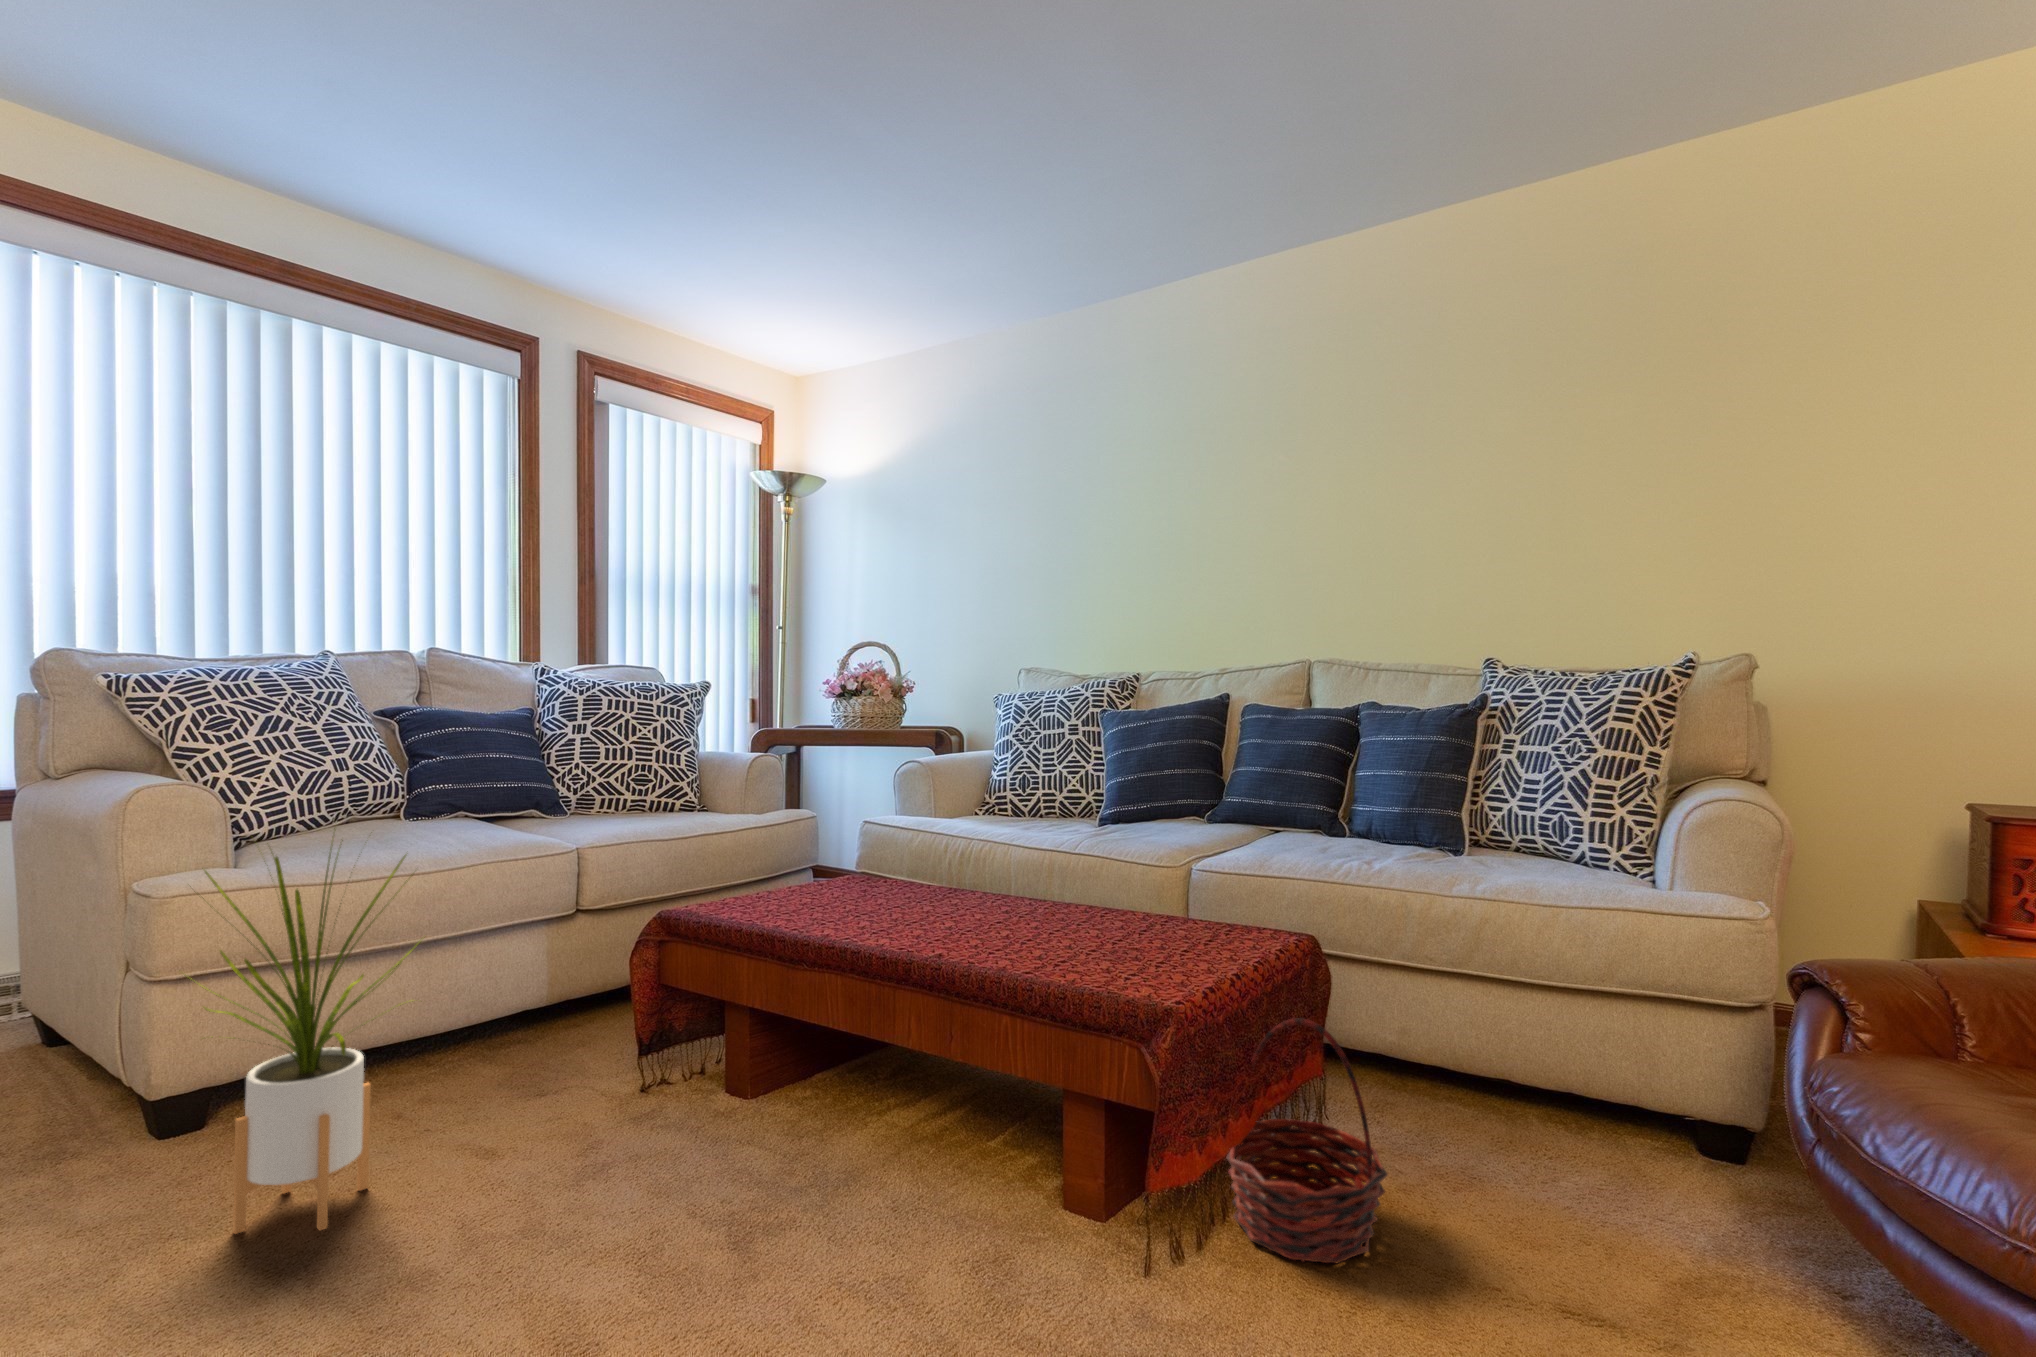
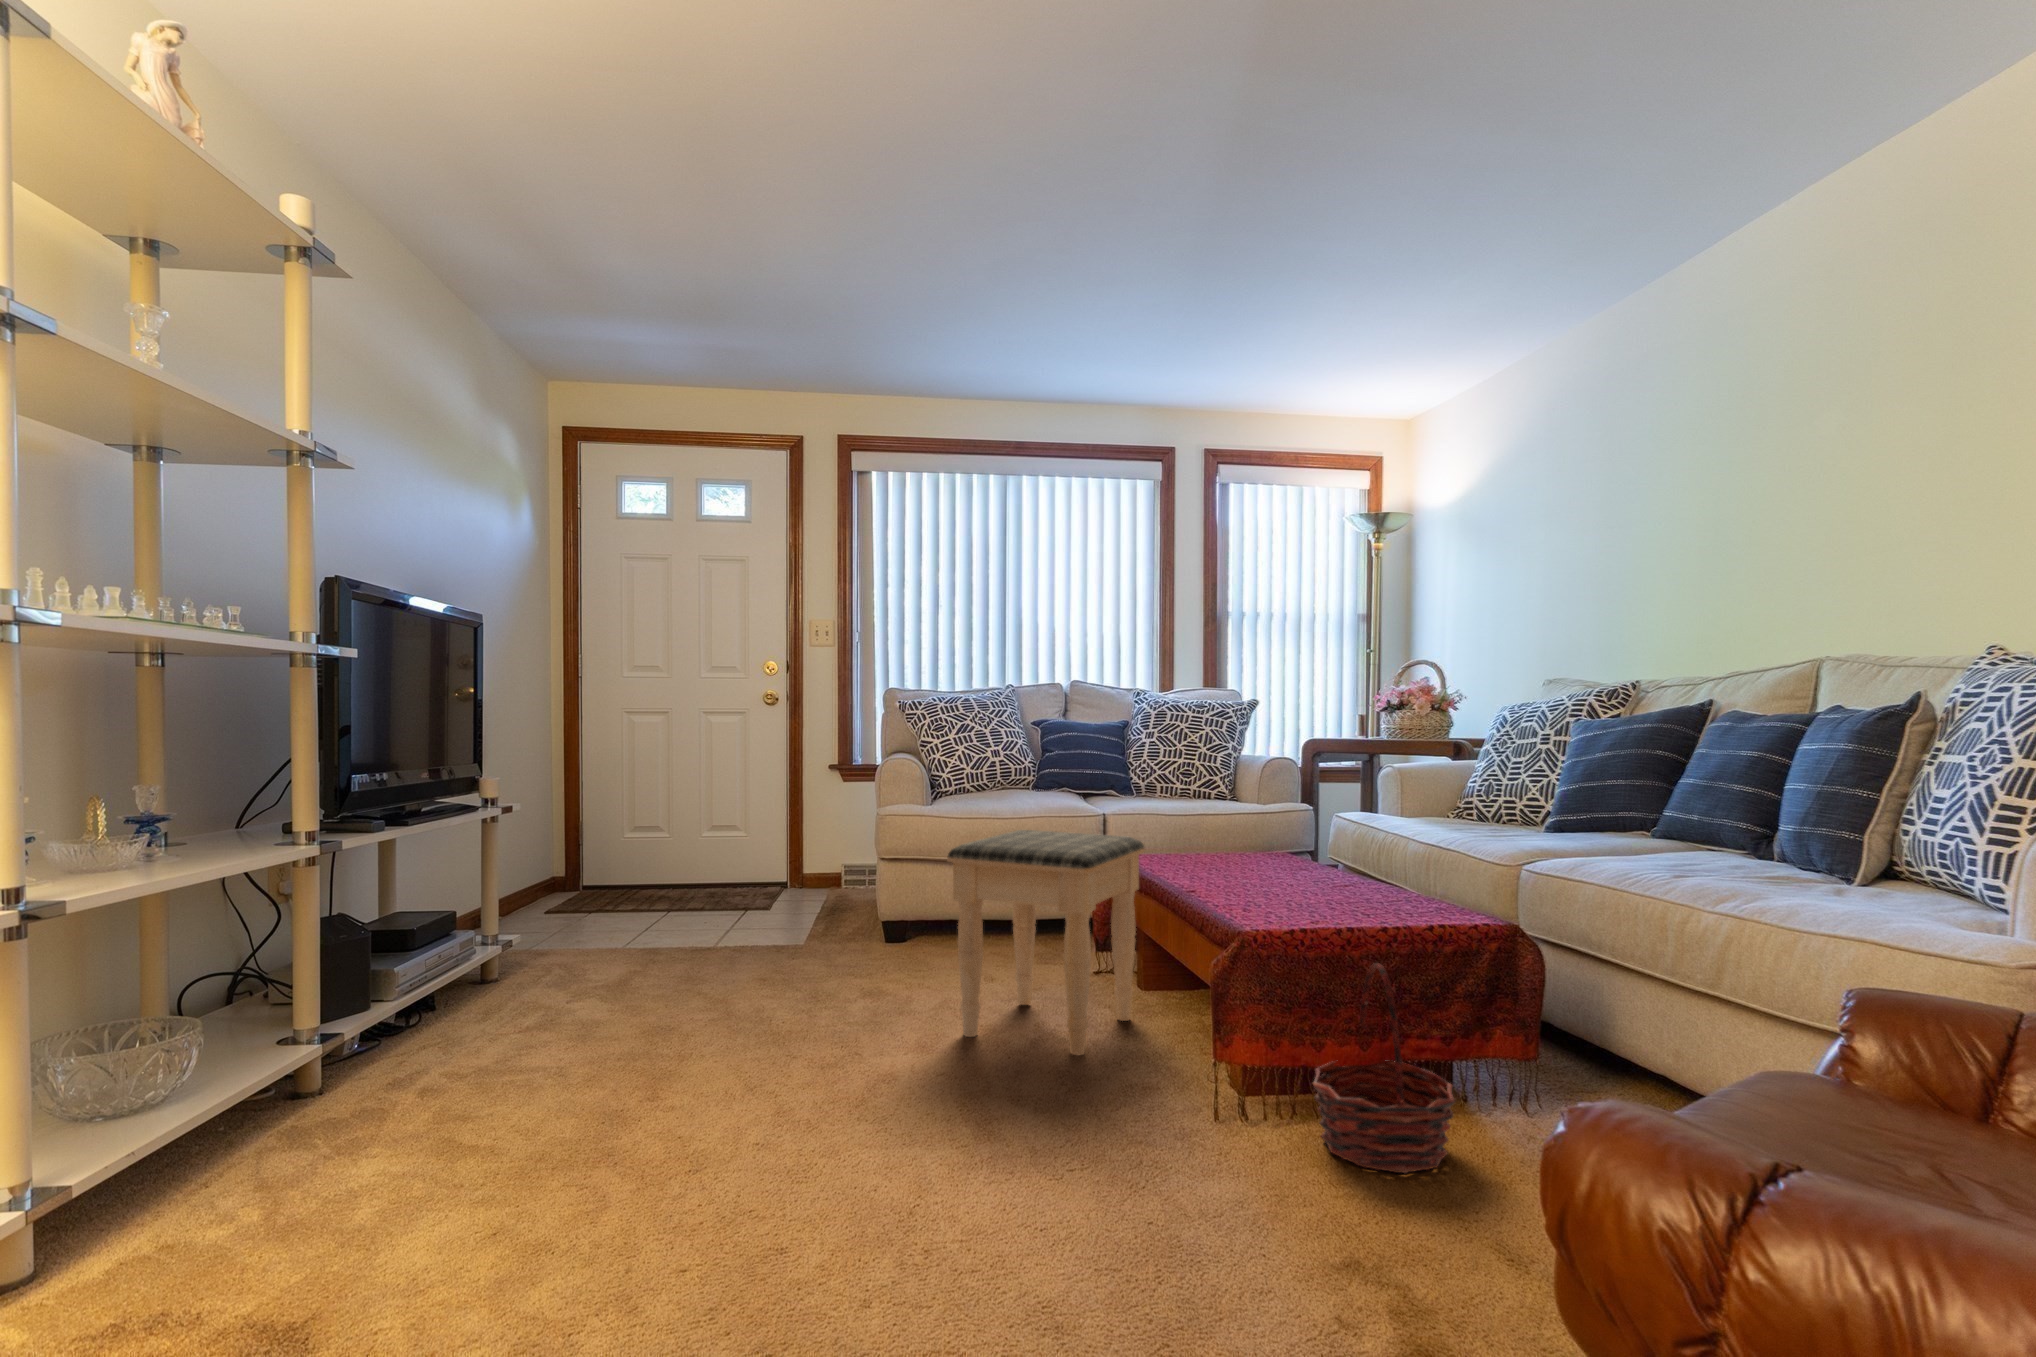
house plant: present [194,840,417,1234] -> none [838,773,947,986]
footstool: none [598,893,870,1282] -> present [947,830,1145,1055]

